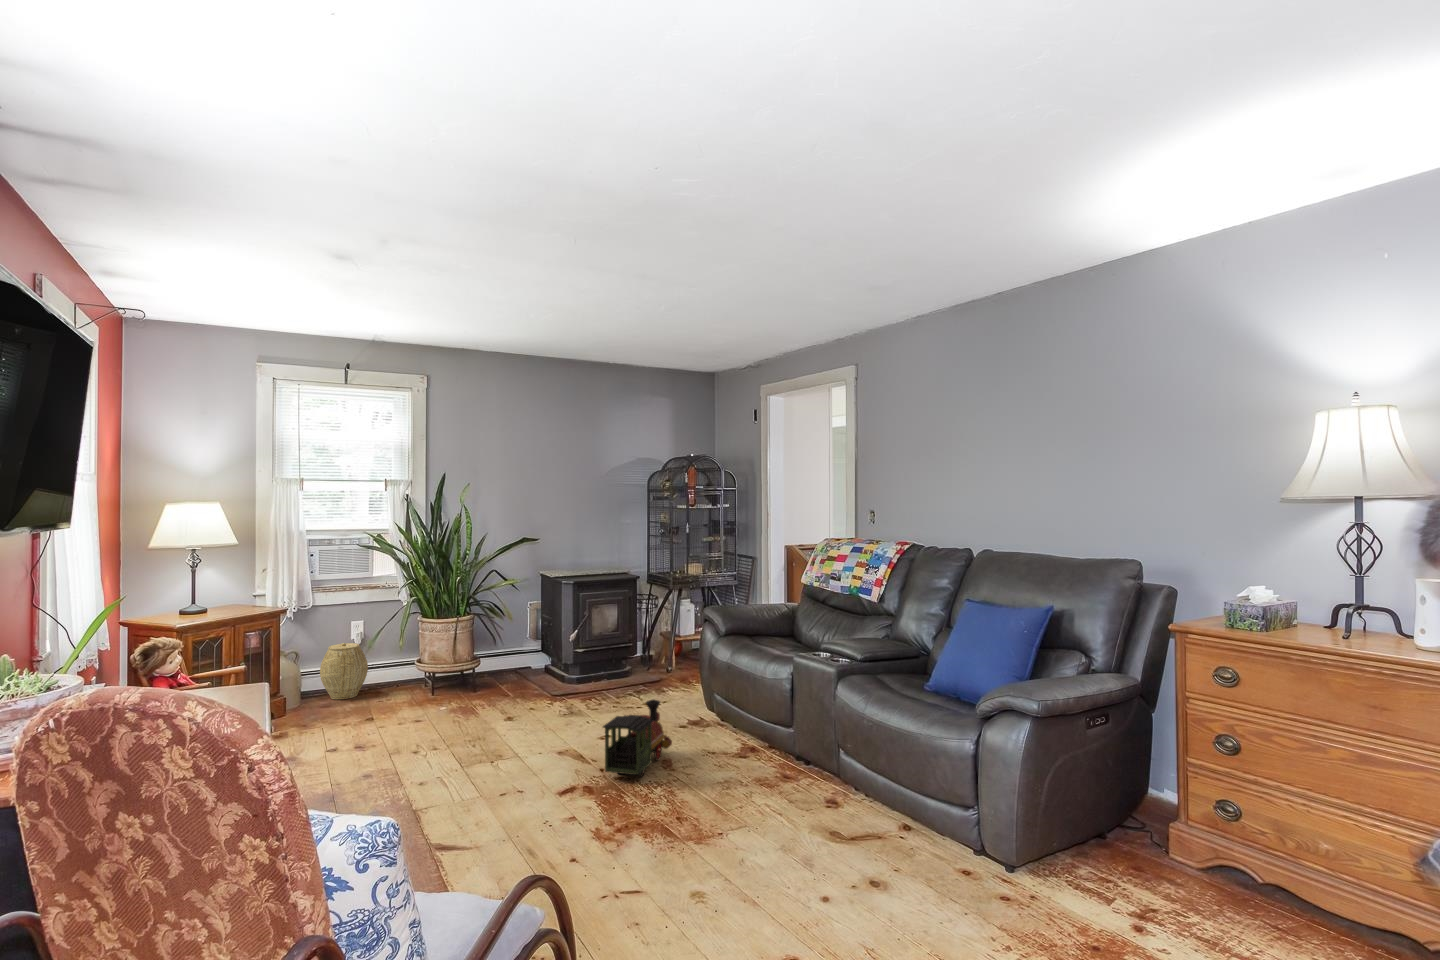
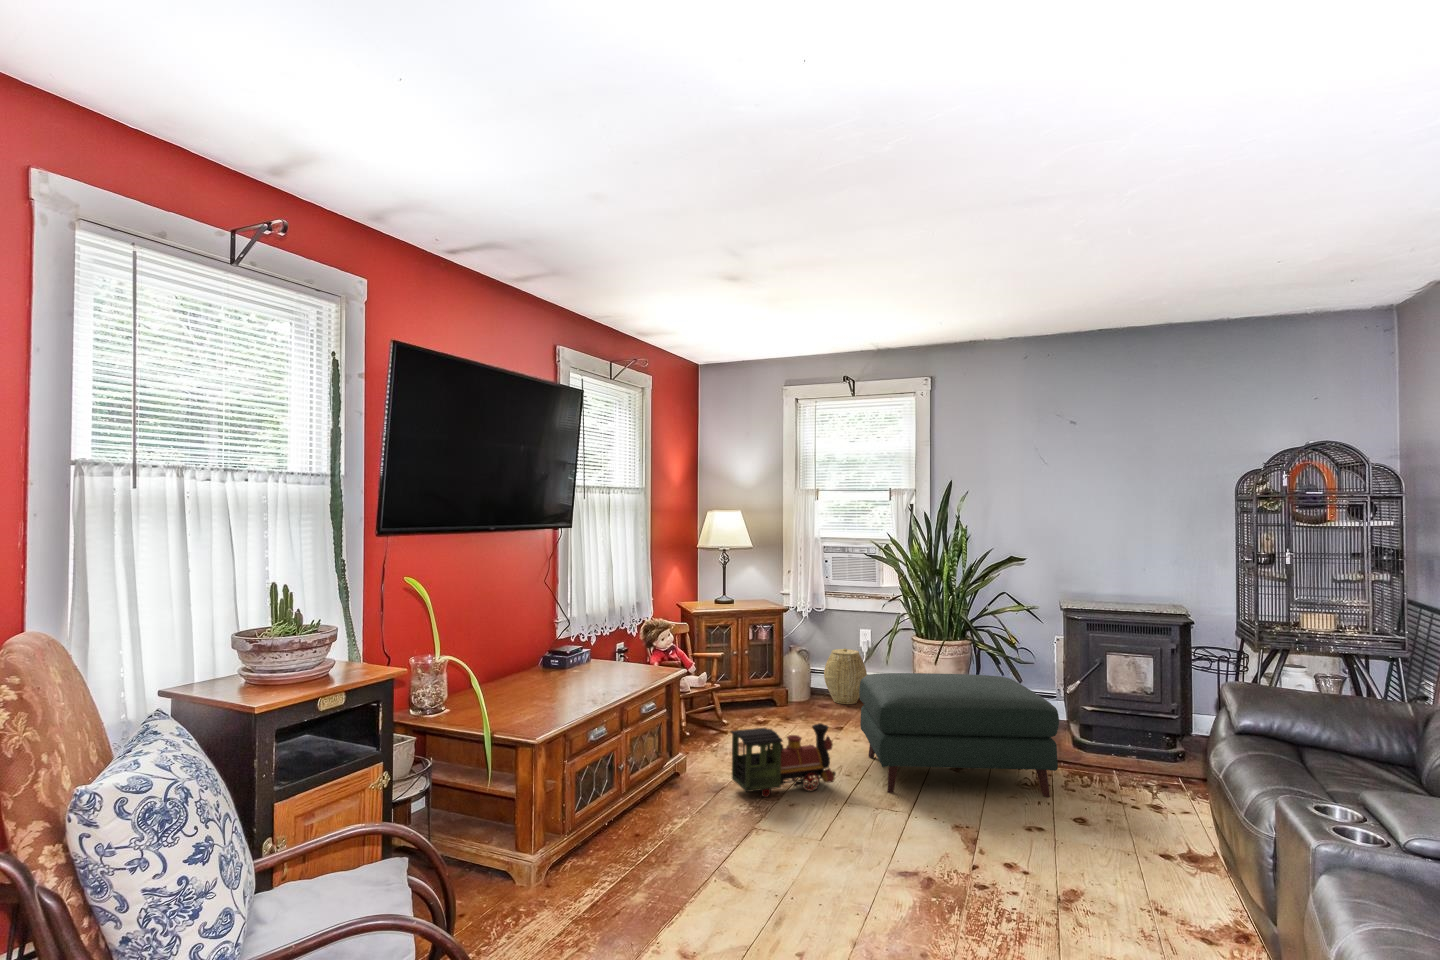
ottoman: none [424,638,598,750] -> present [859,673,1059,797]
toy train: present [603,699,672,776] -> present [731,723,836,797]

